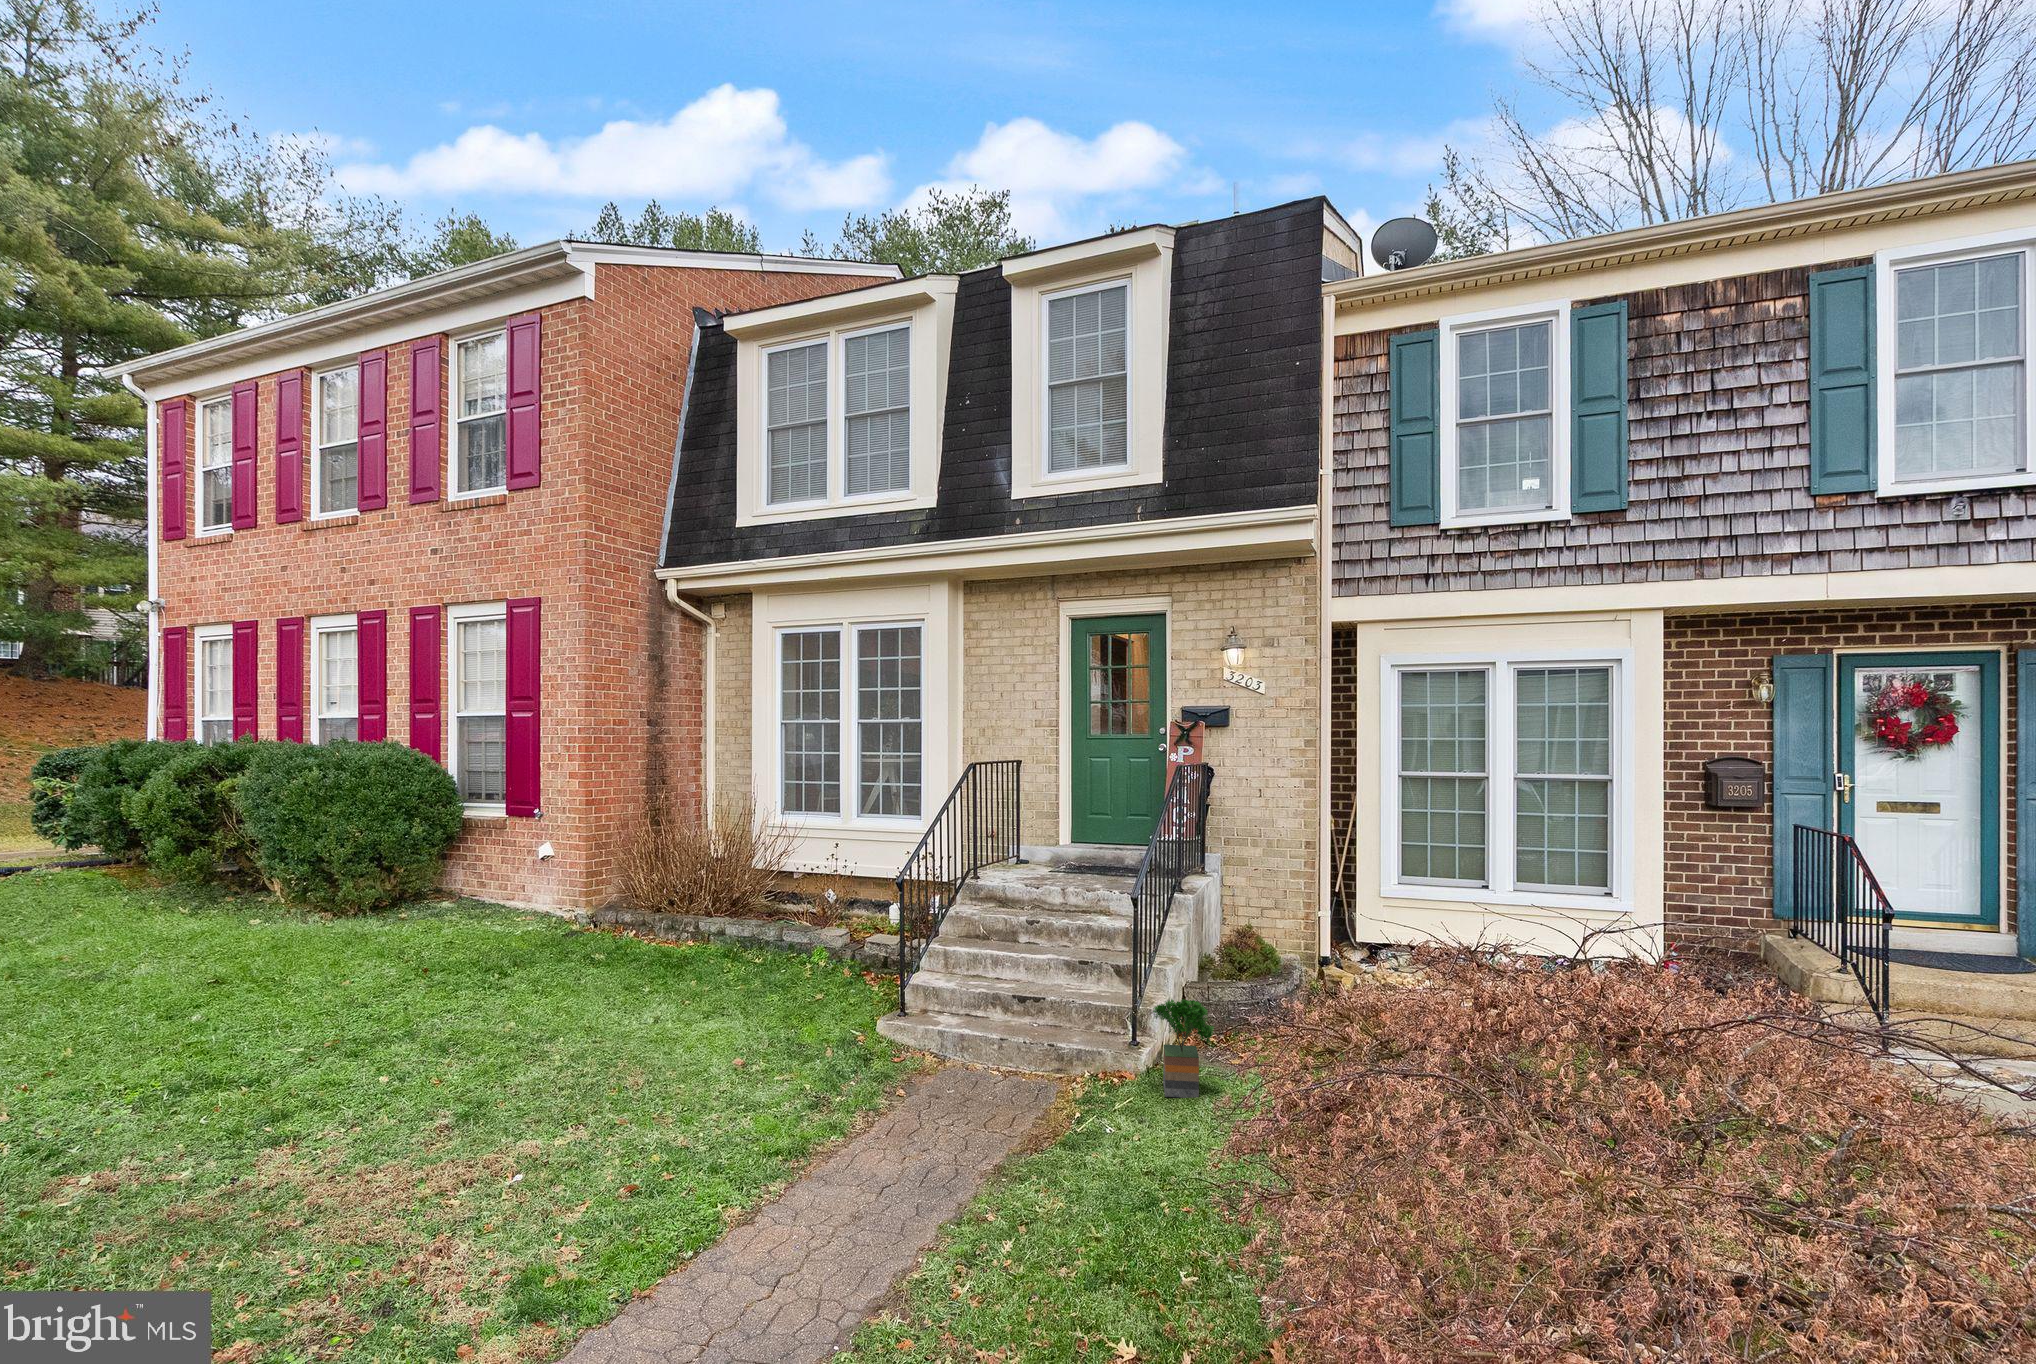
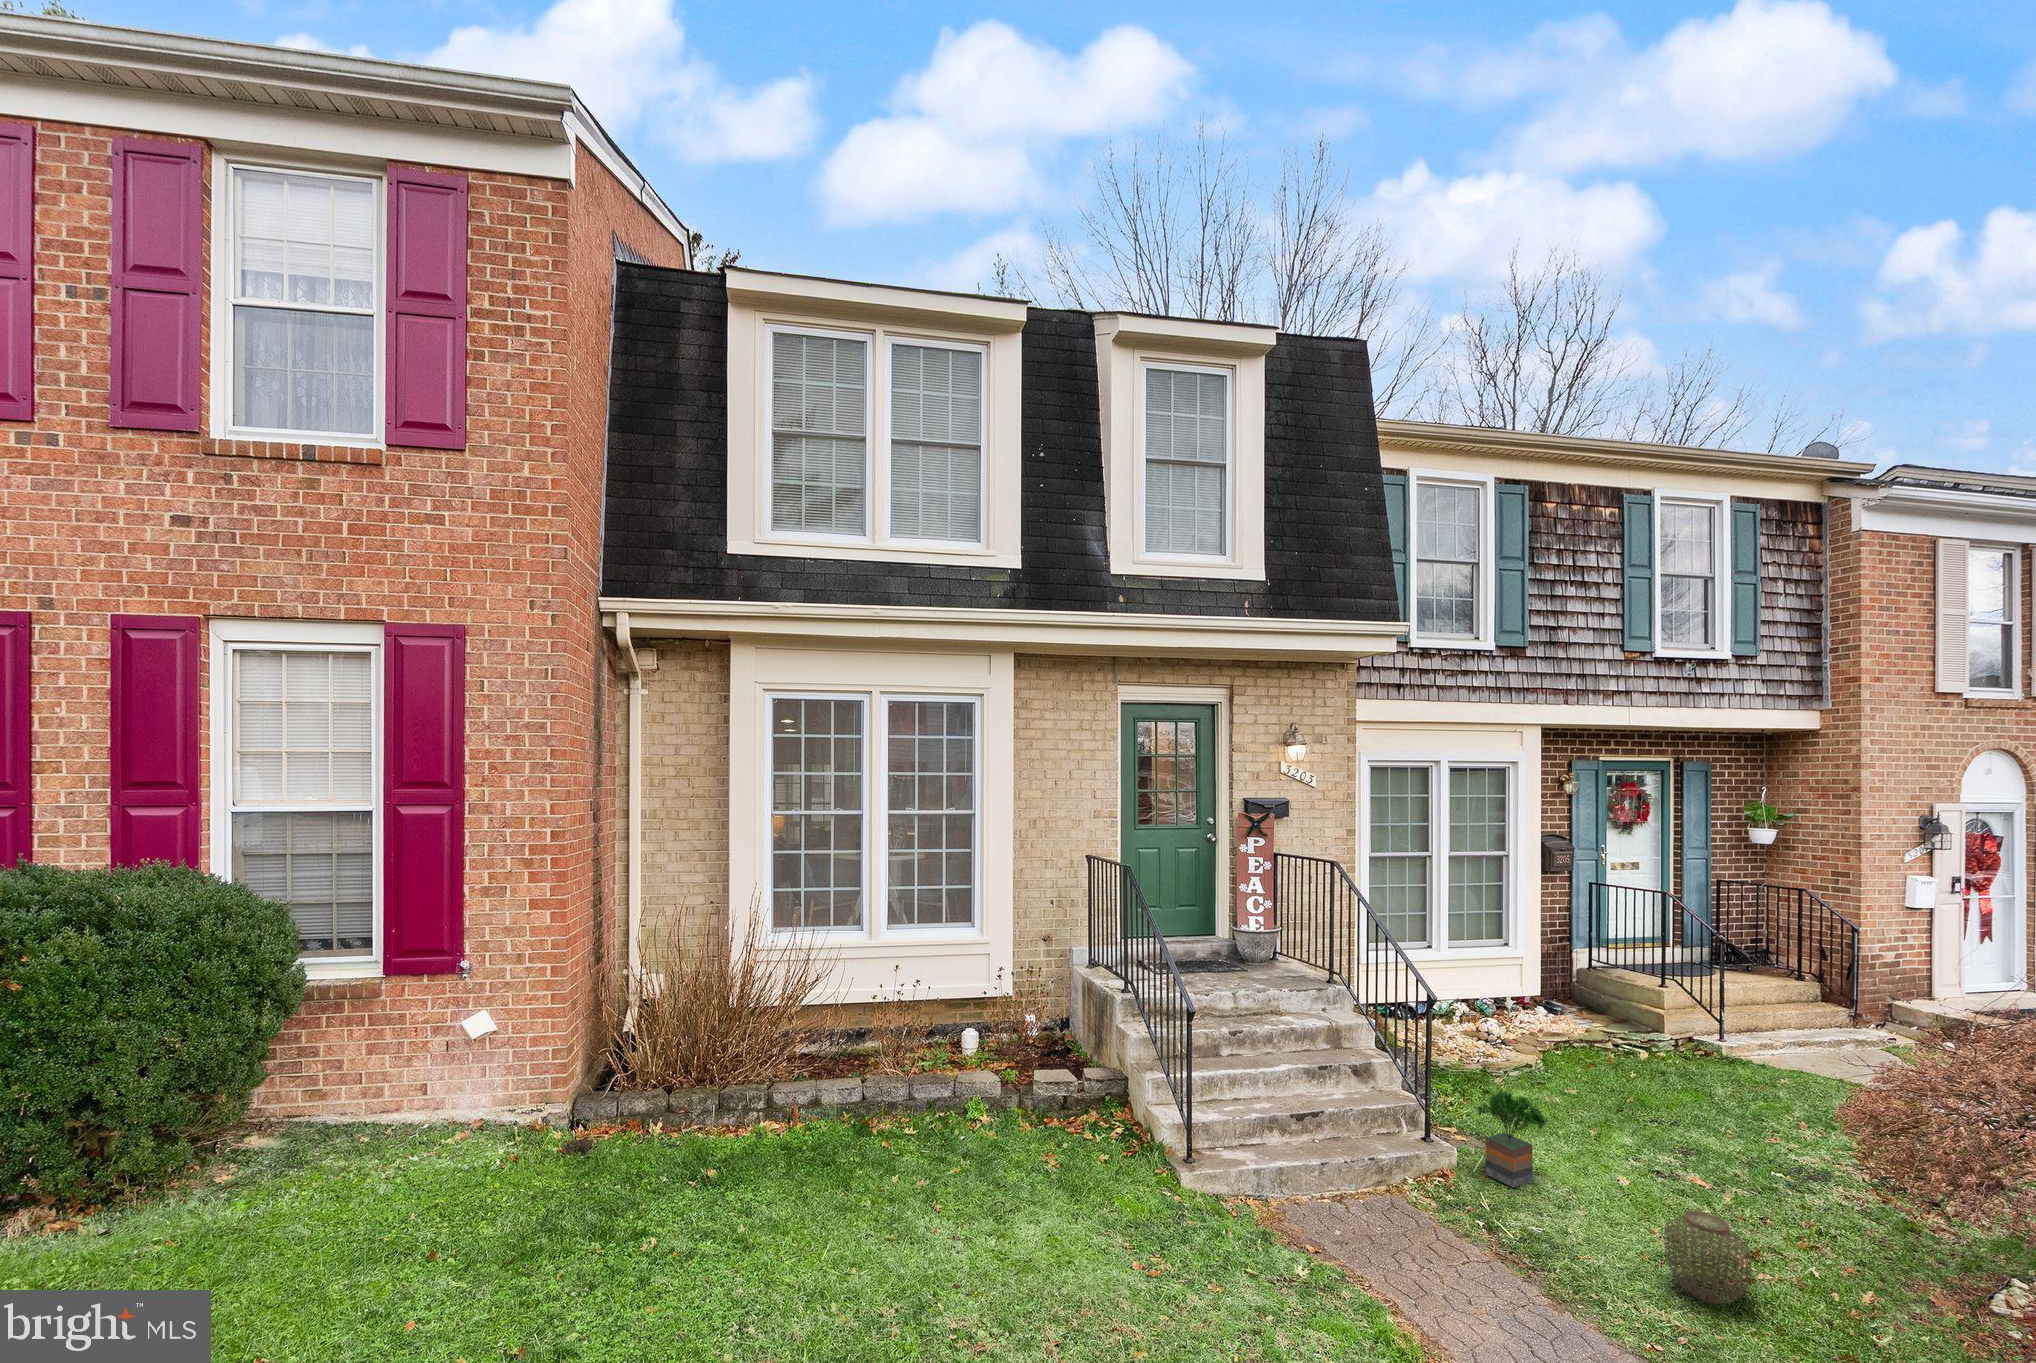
woven basket: none [1115,1106,1193,1206] -> present [1664,1211,1751,1304]

